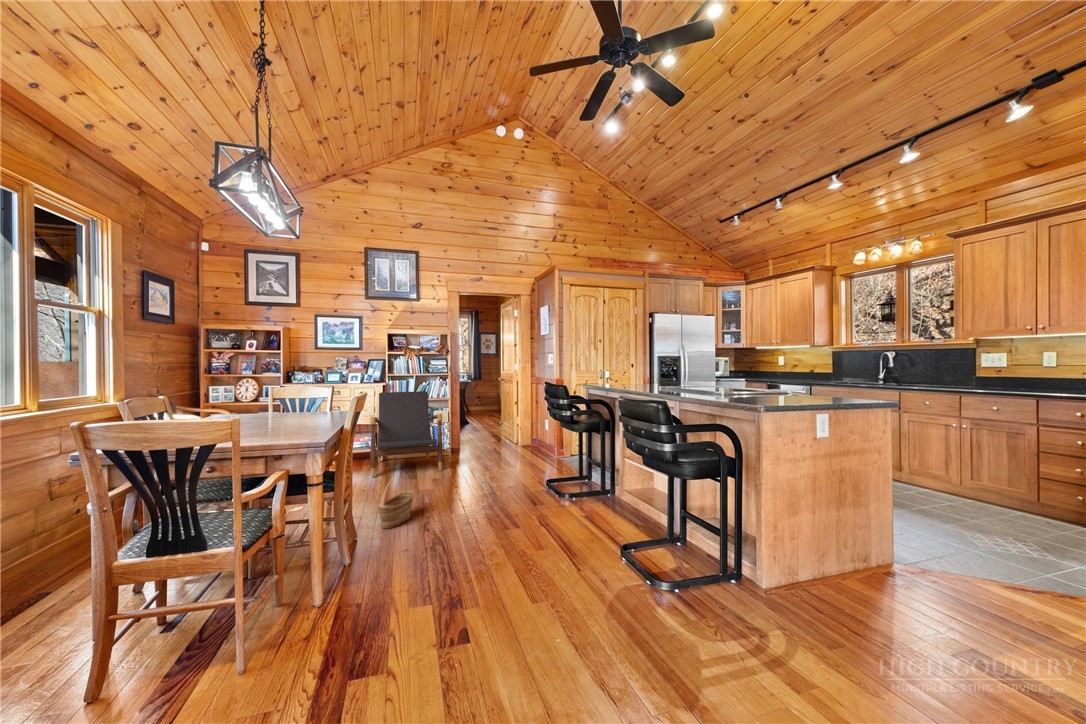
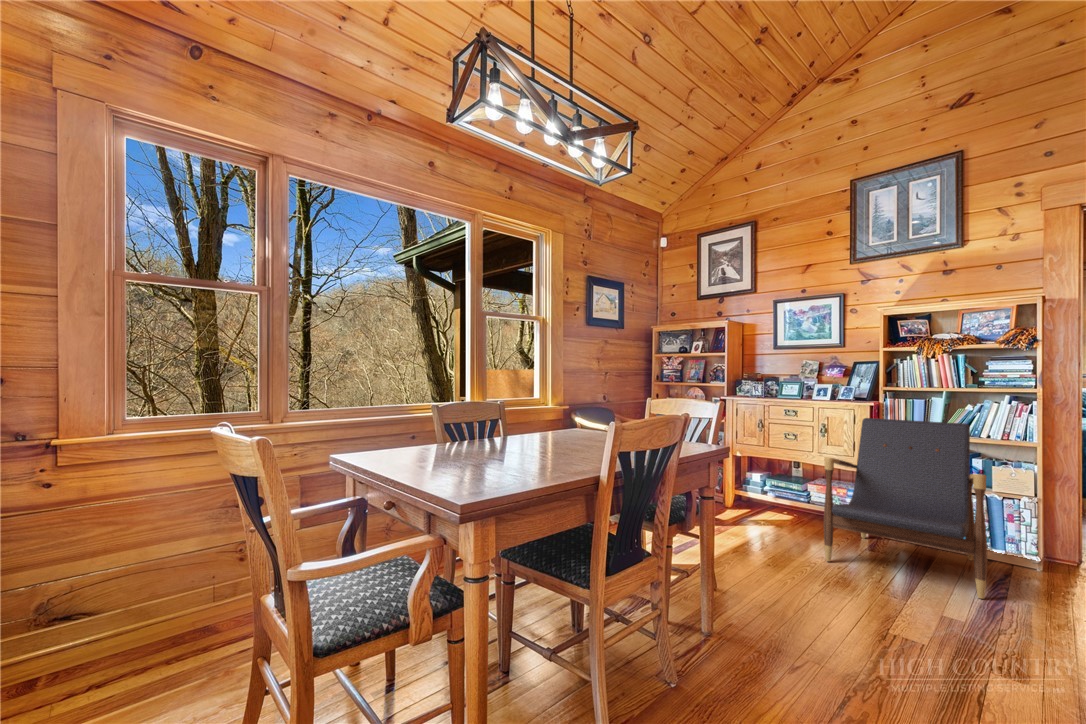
basket: present [378,484,413,529] -> none [744,581,834,682]

